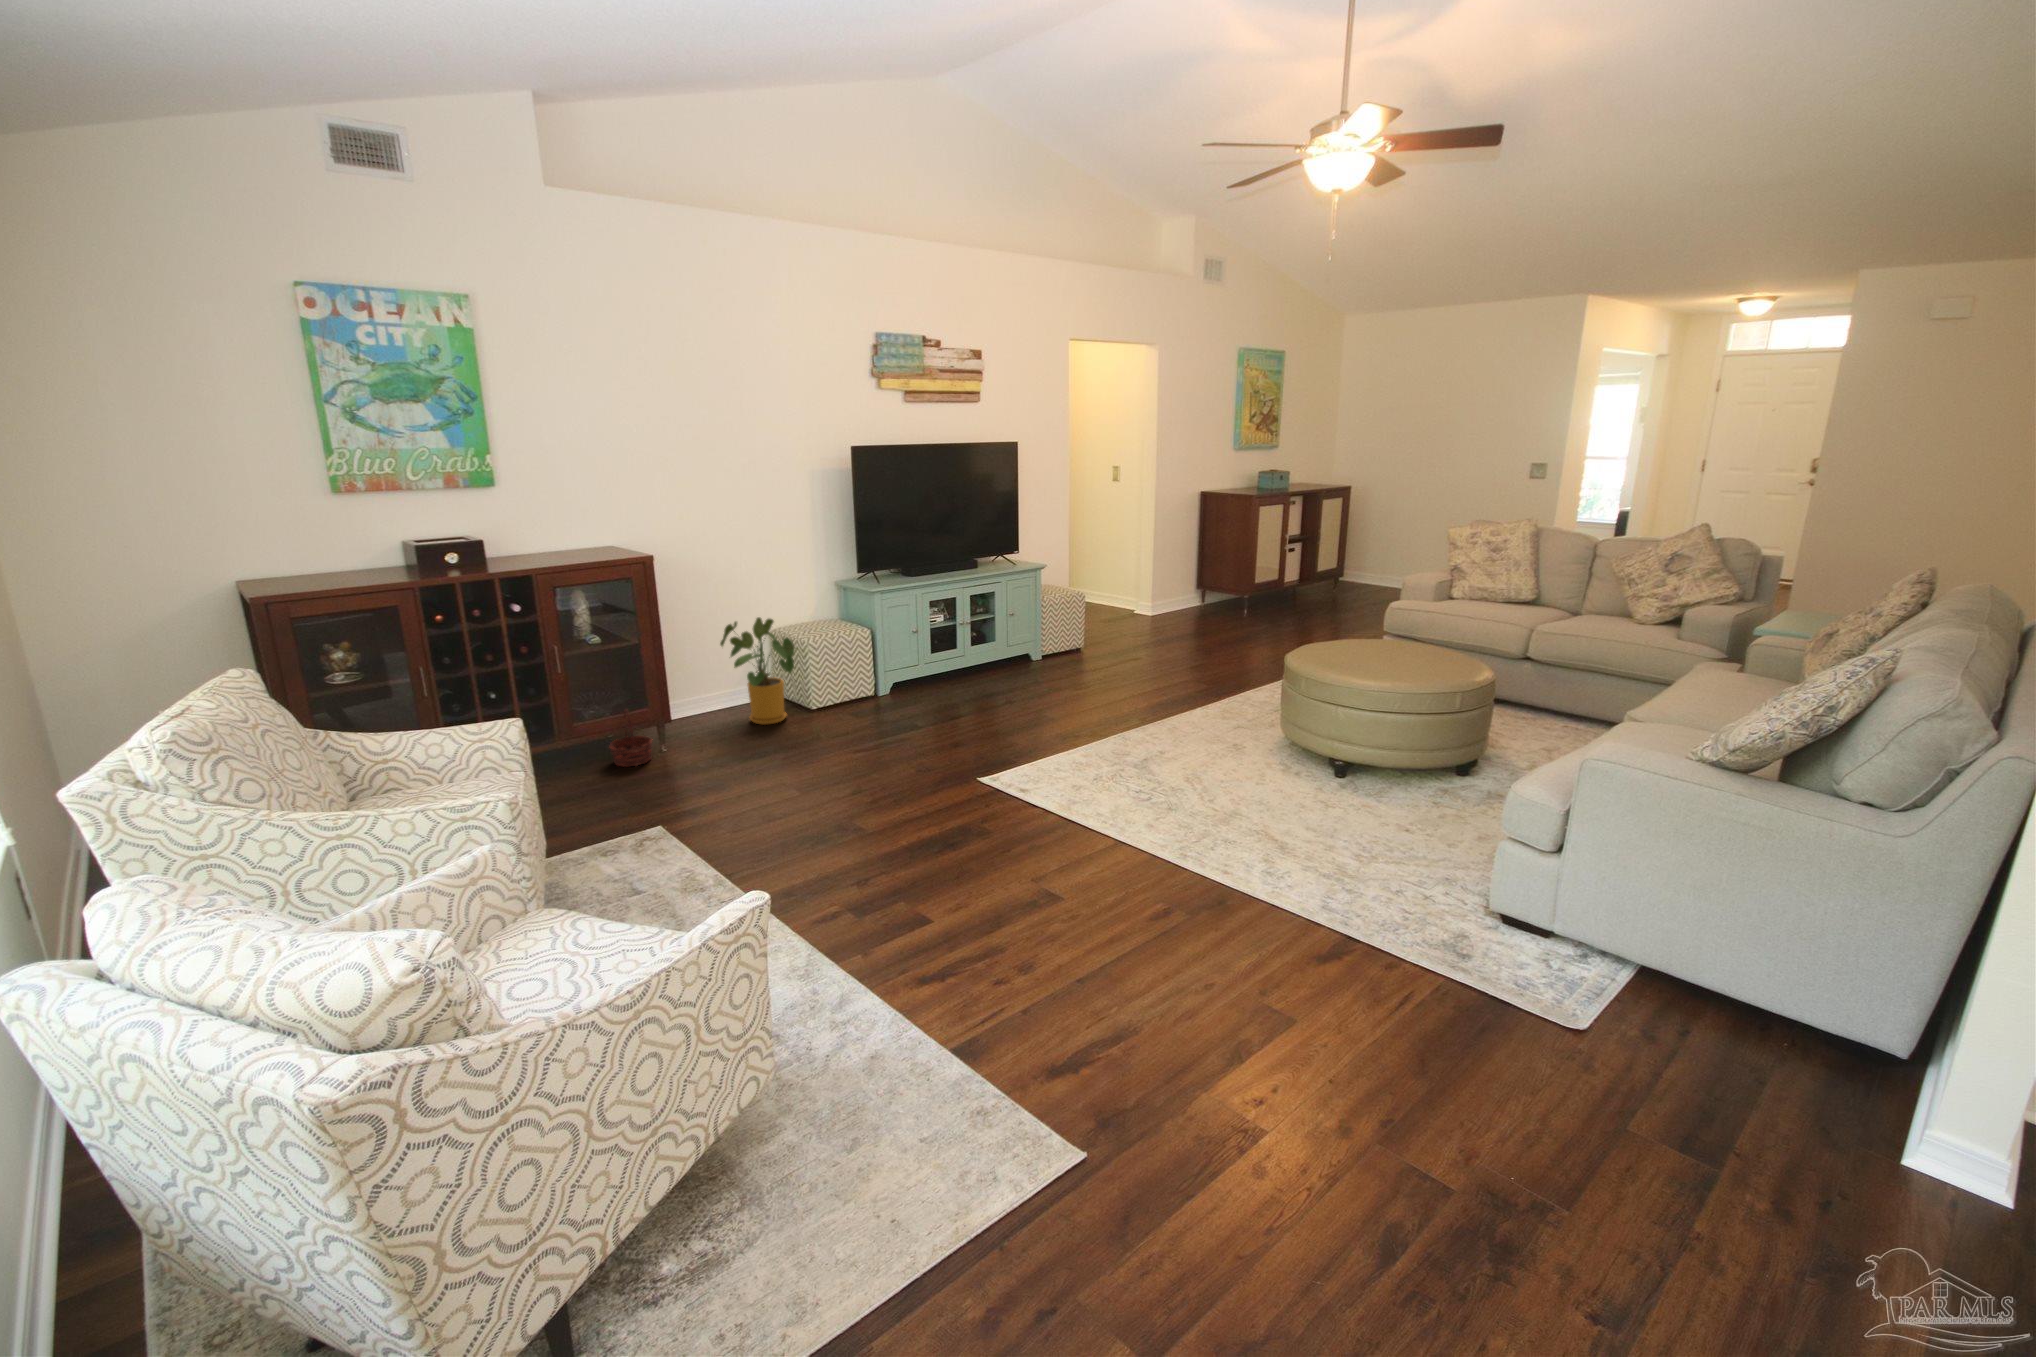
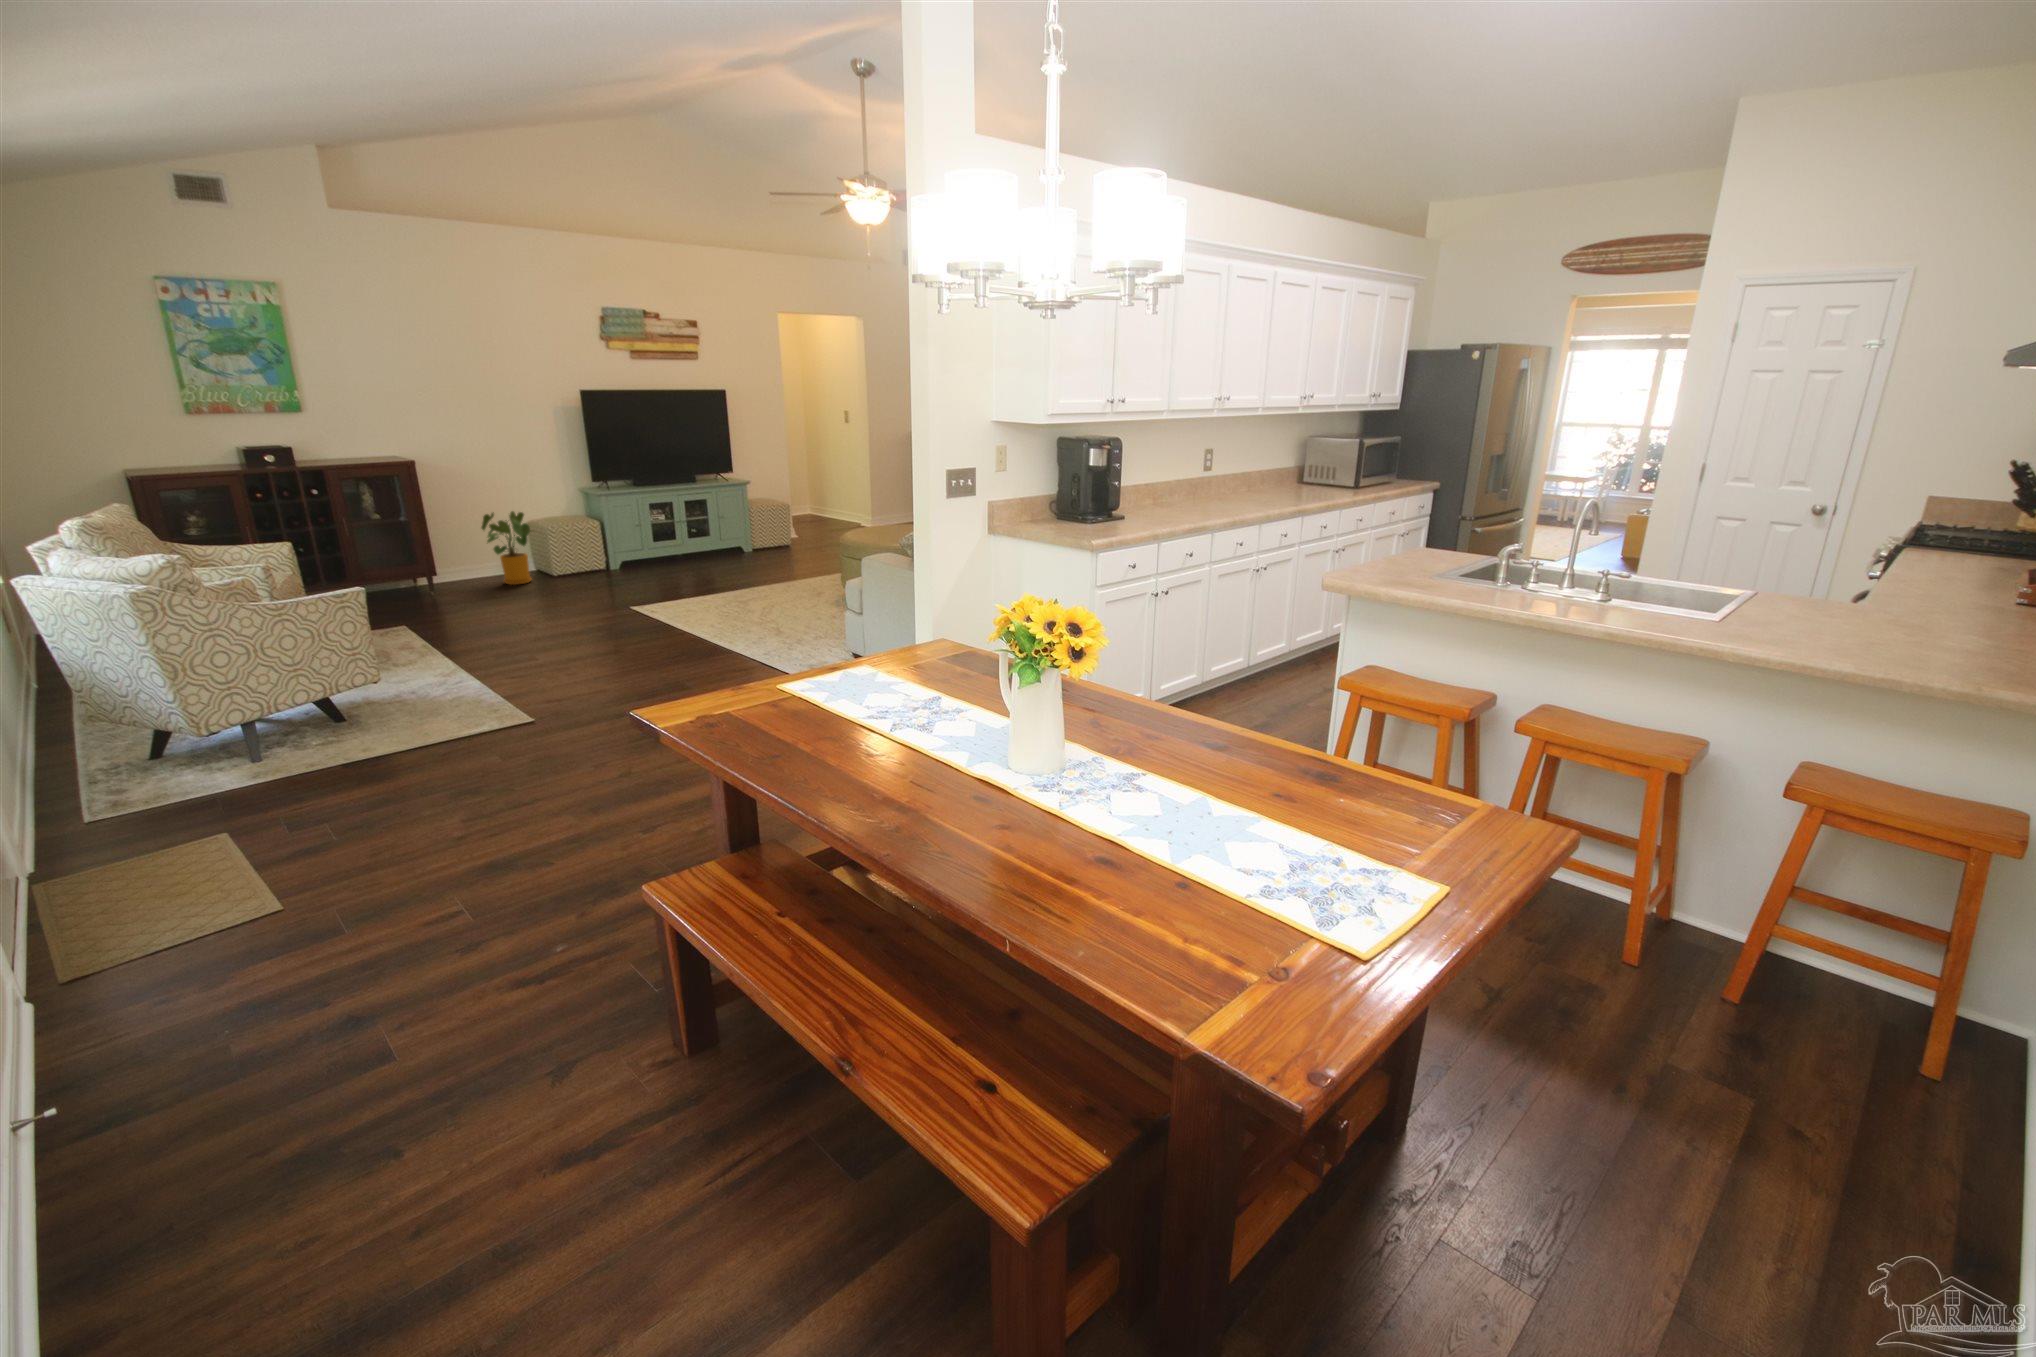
basket: present [610,709,652,767] -> none [388,564,421,603]

